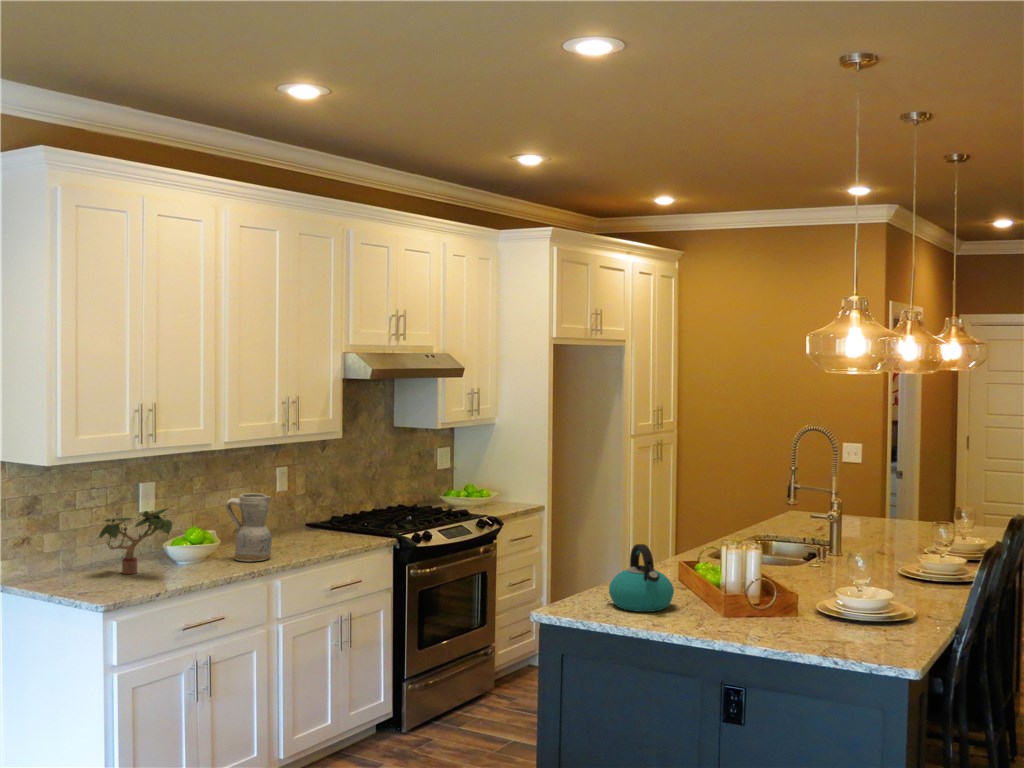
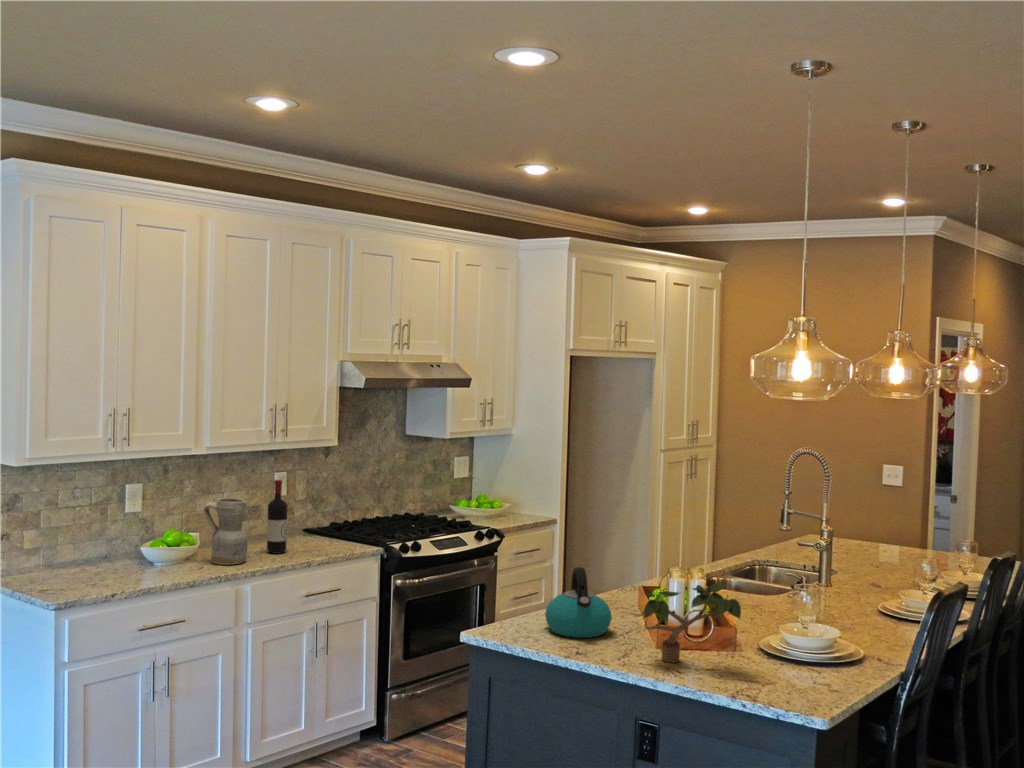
wine bottle: none [284,474,304,549] -> present [267,480,288,554]
potted plant: present [98,508,173,574] -> present [642,582,741,663]

